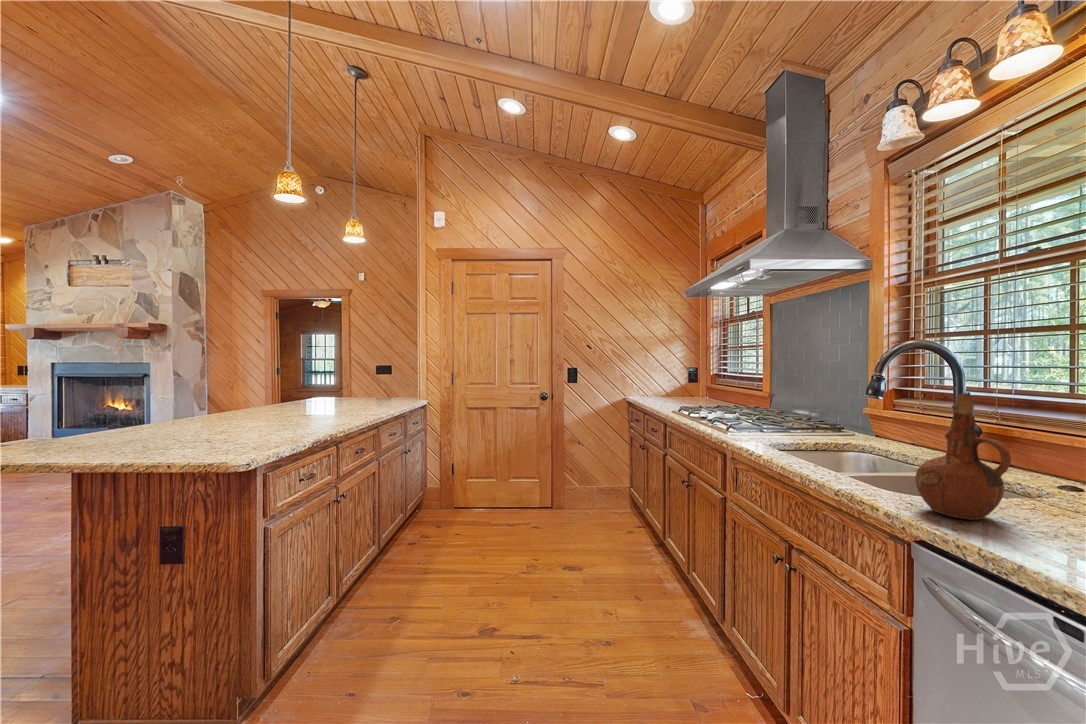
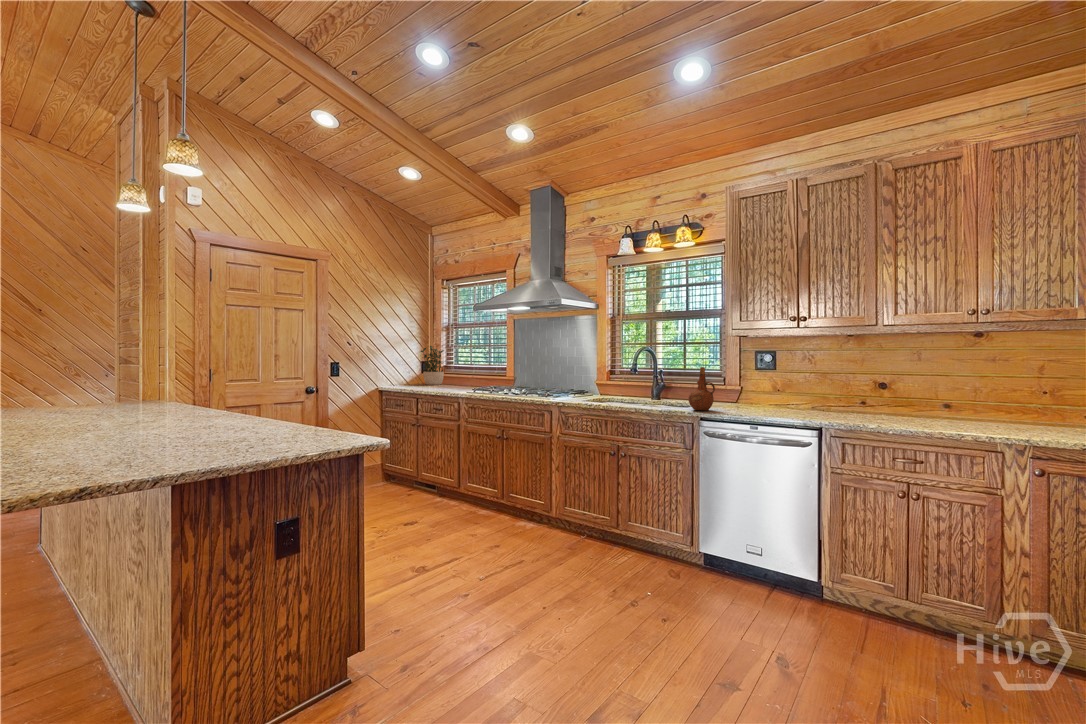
potted plant: none [665,348,703,397] -> present [421,346,444,385]

